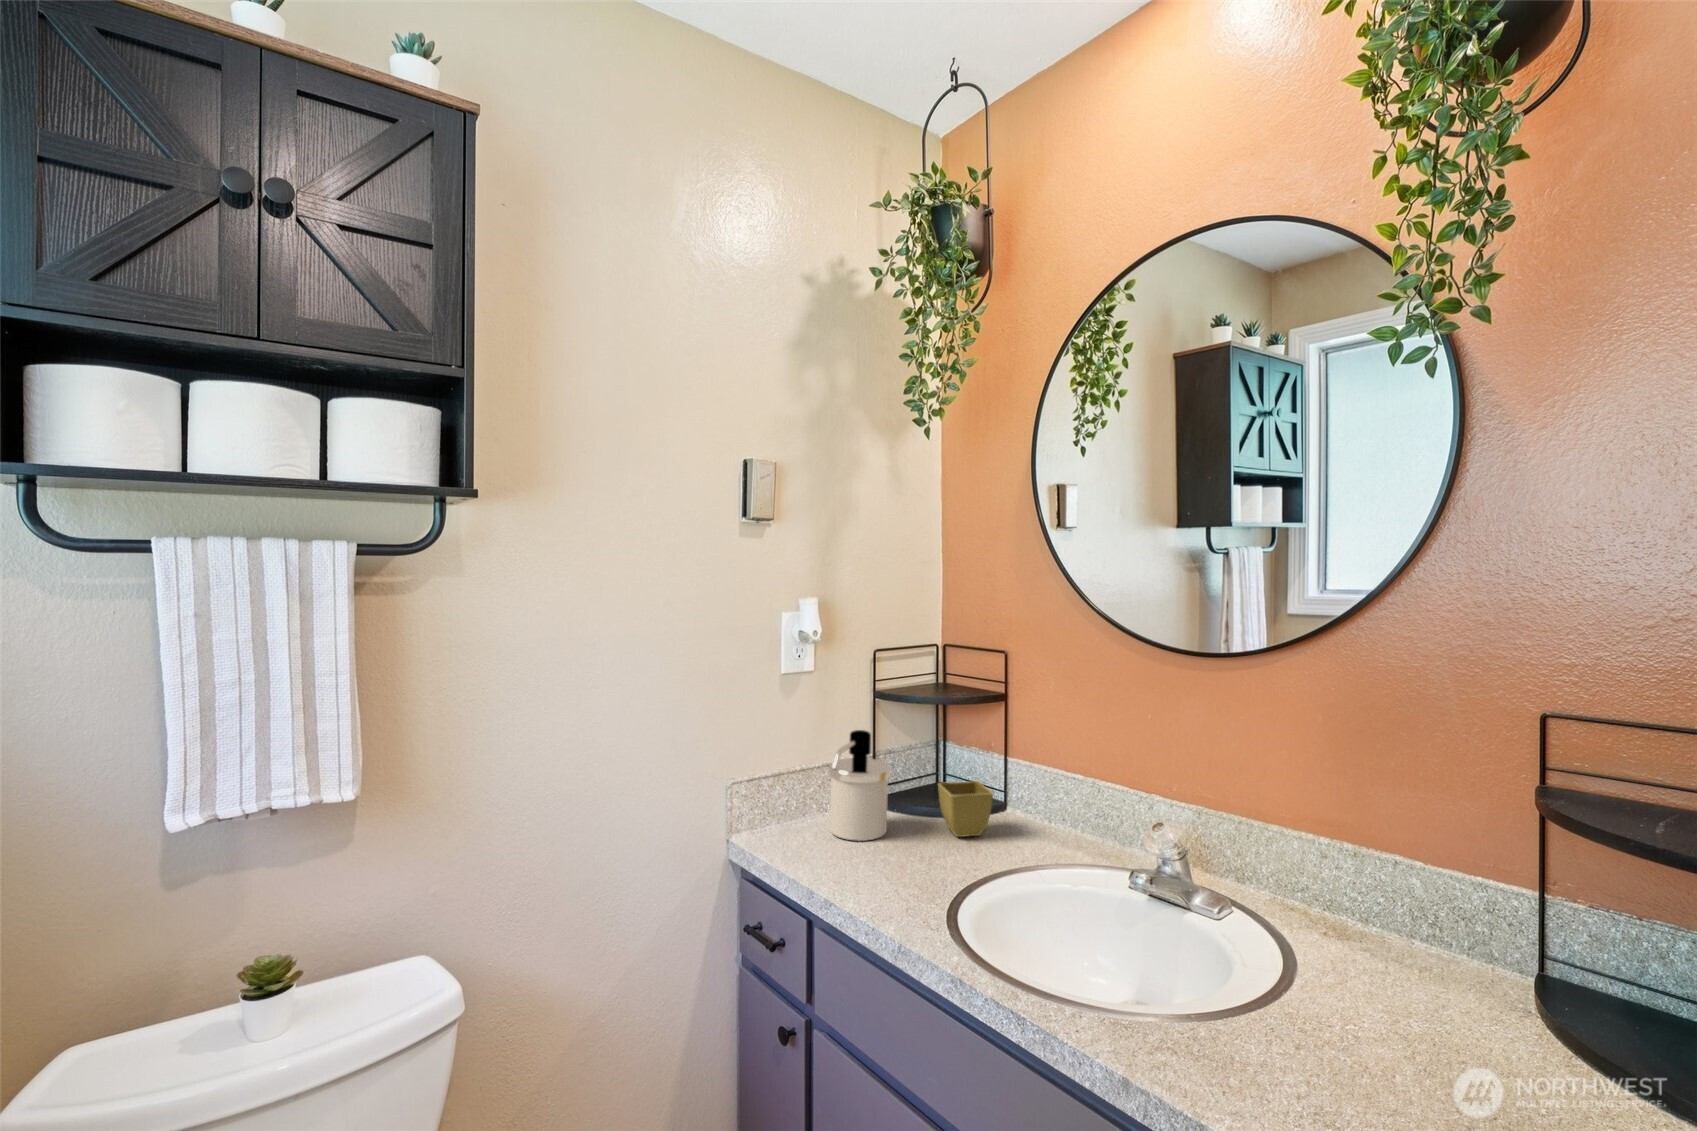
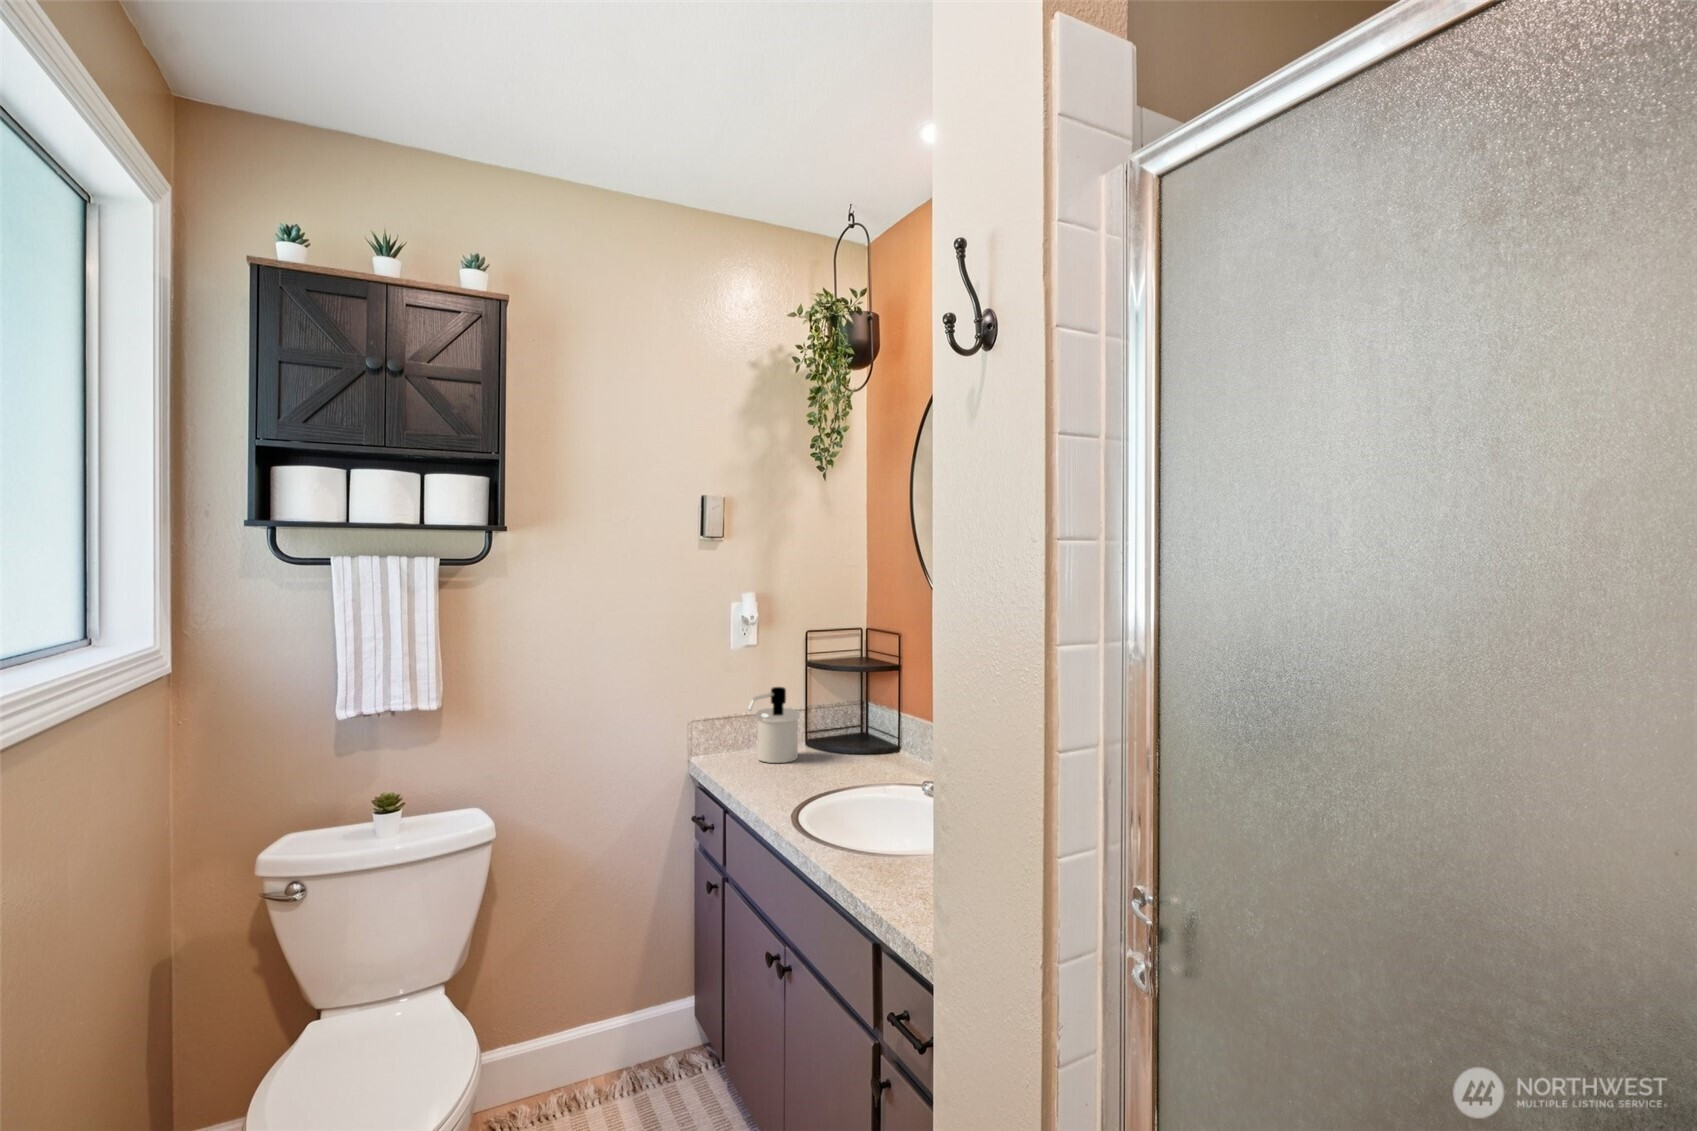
flower pot: present [938,781,993,837] -> none [834,726,866,763]

